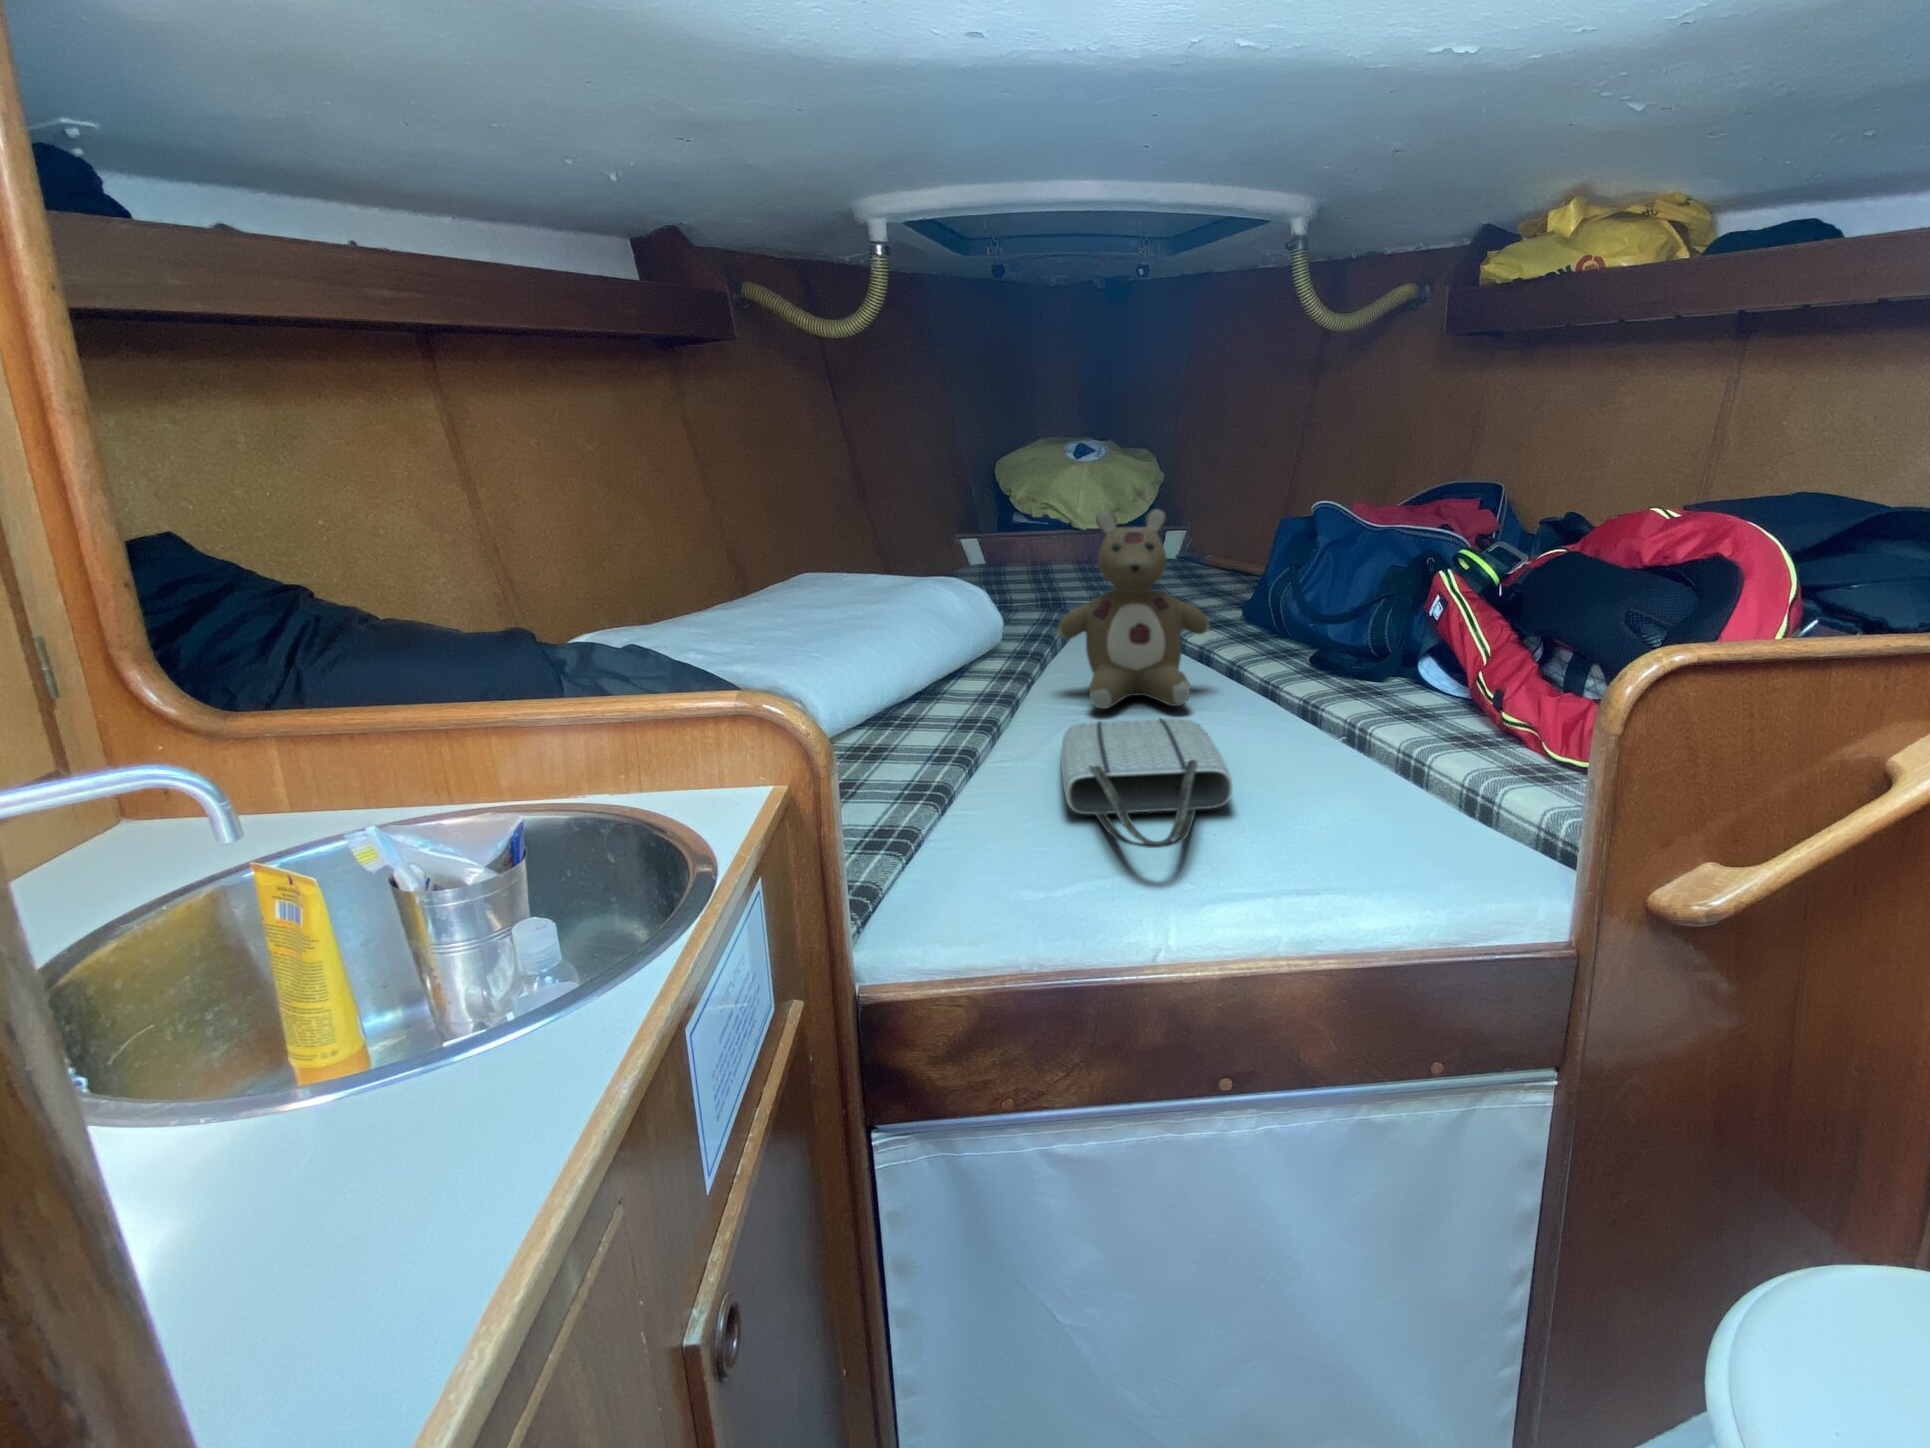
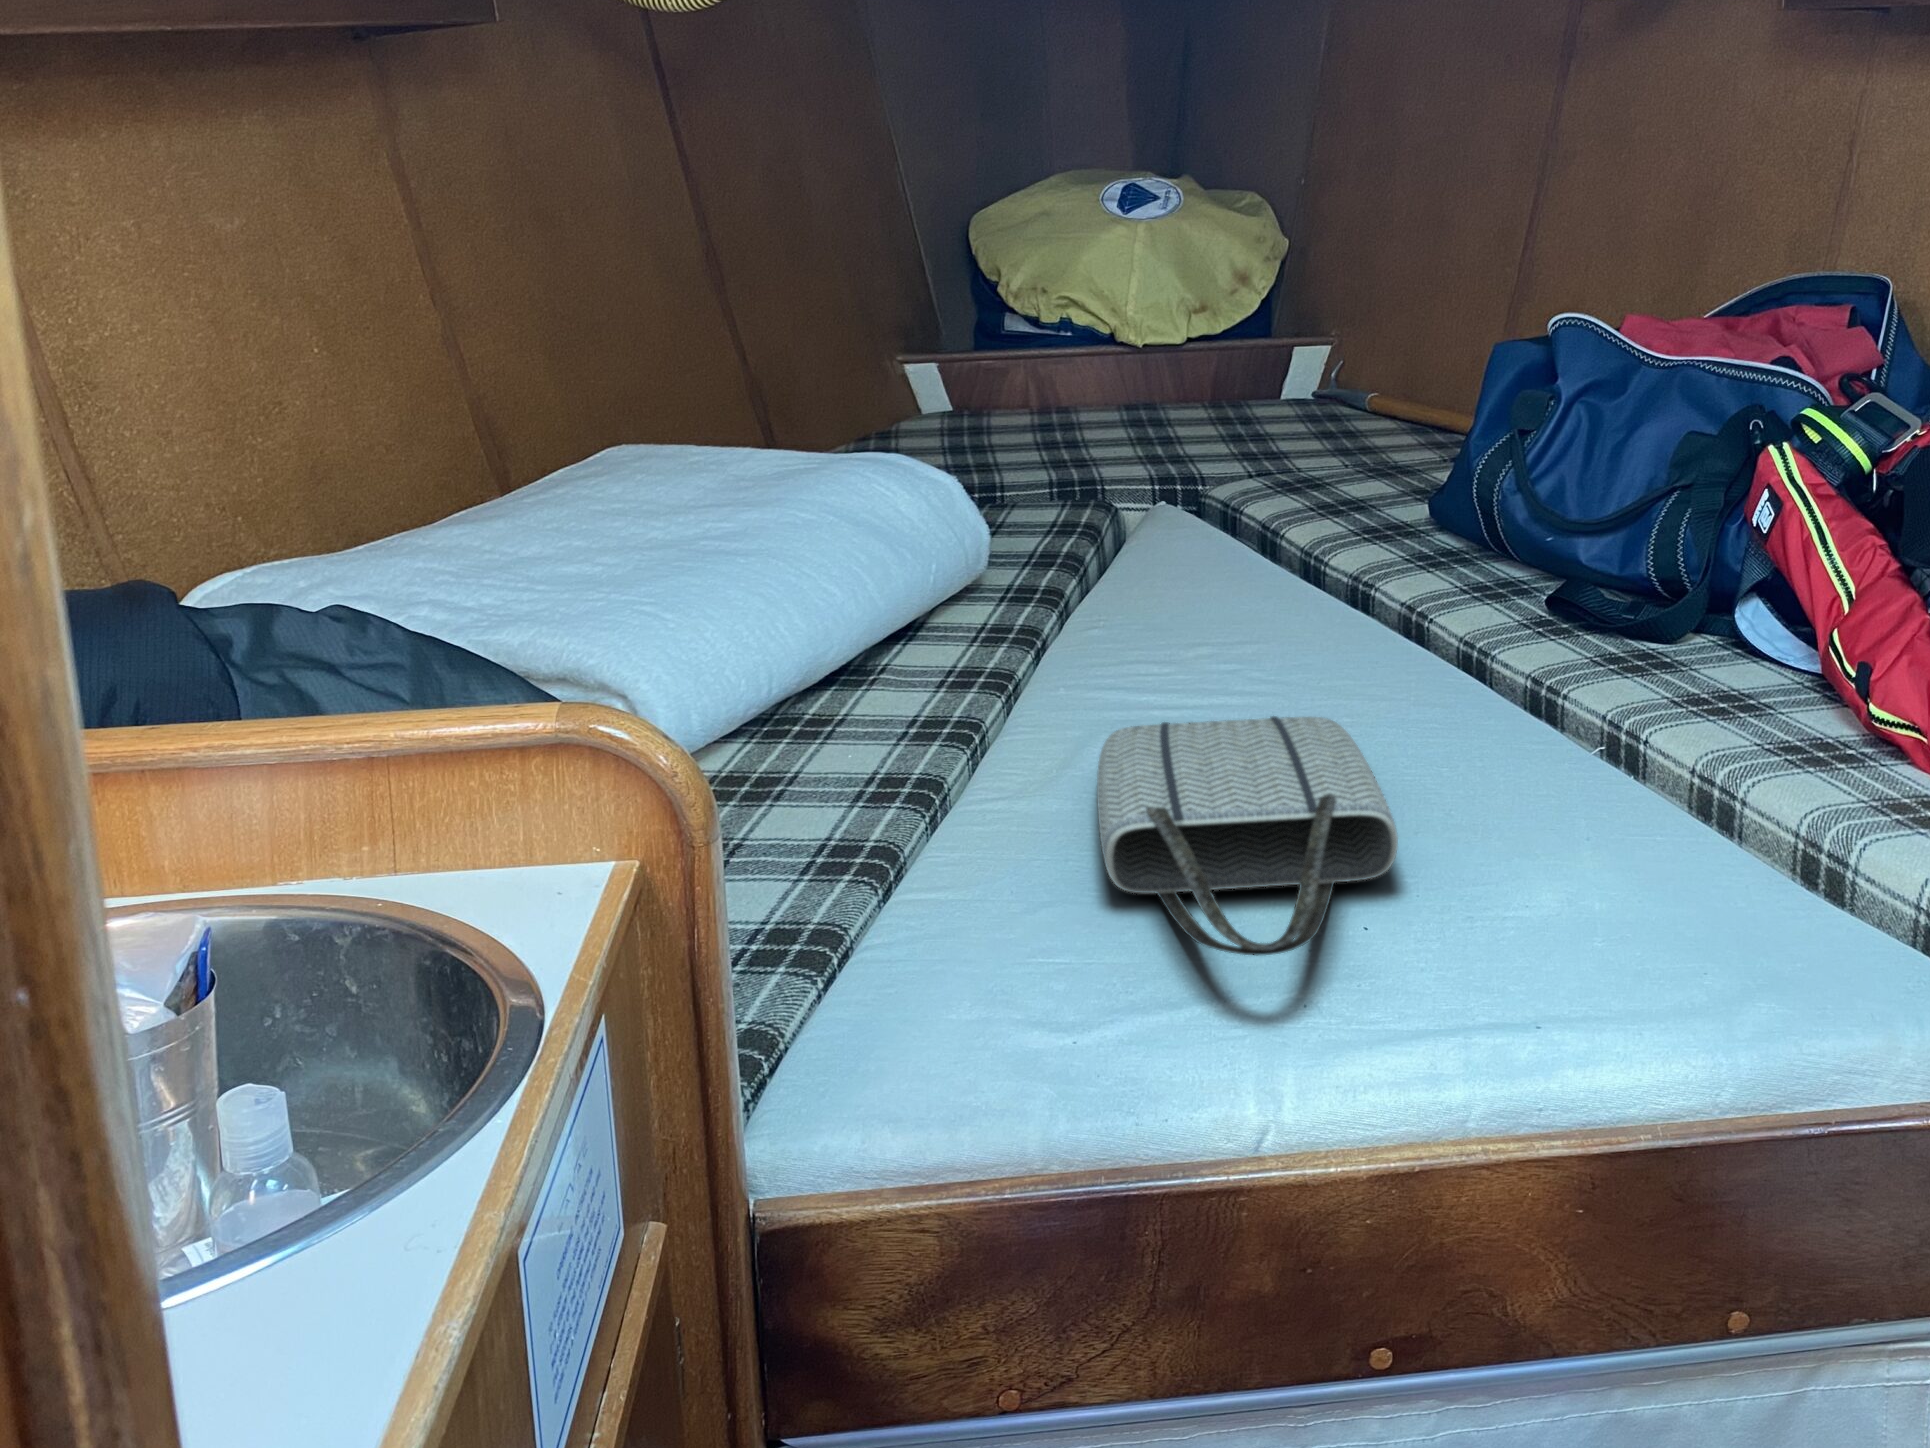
stuffed bear: present [1058,509,1209,709] -> none [1089,336,1362,696]

